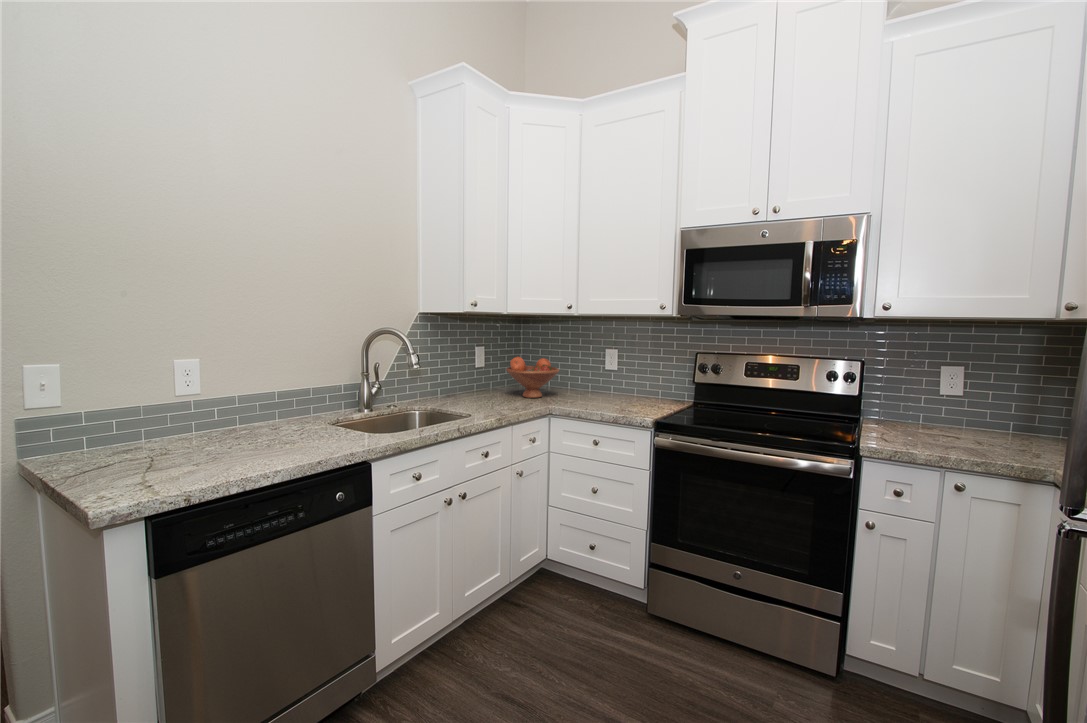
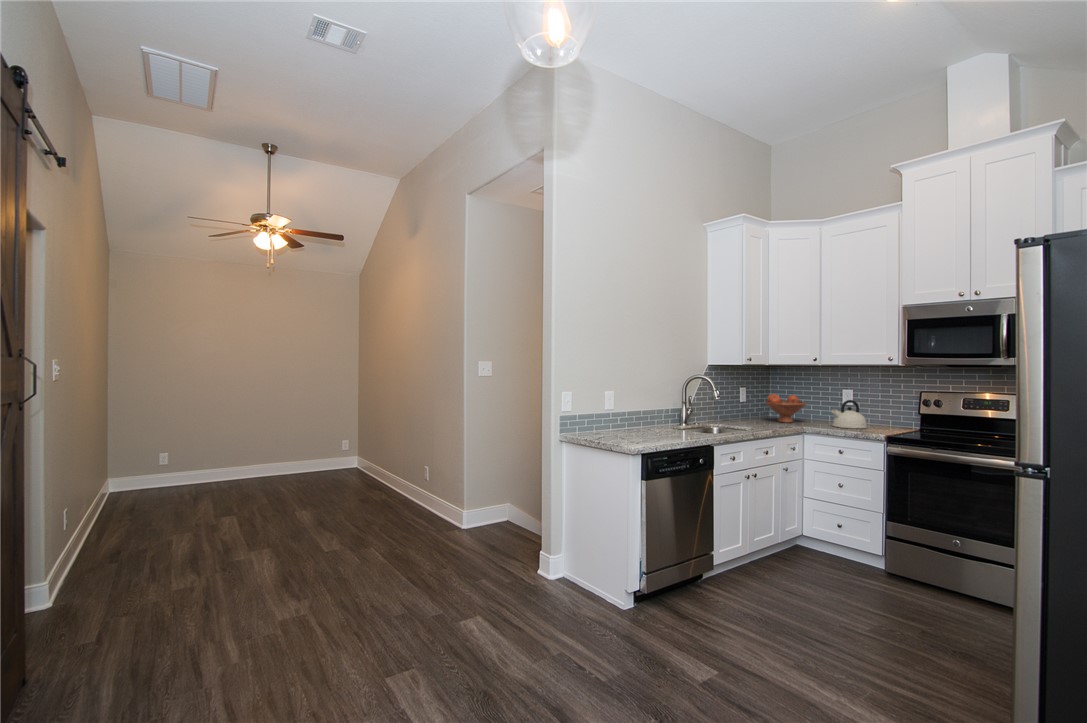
kettle: none [588,366,632,406] -> present [831,400,867,428]

